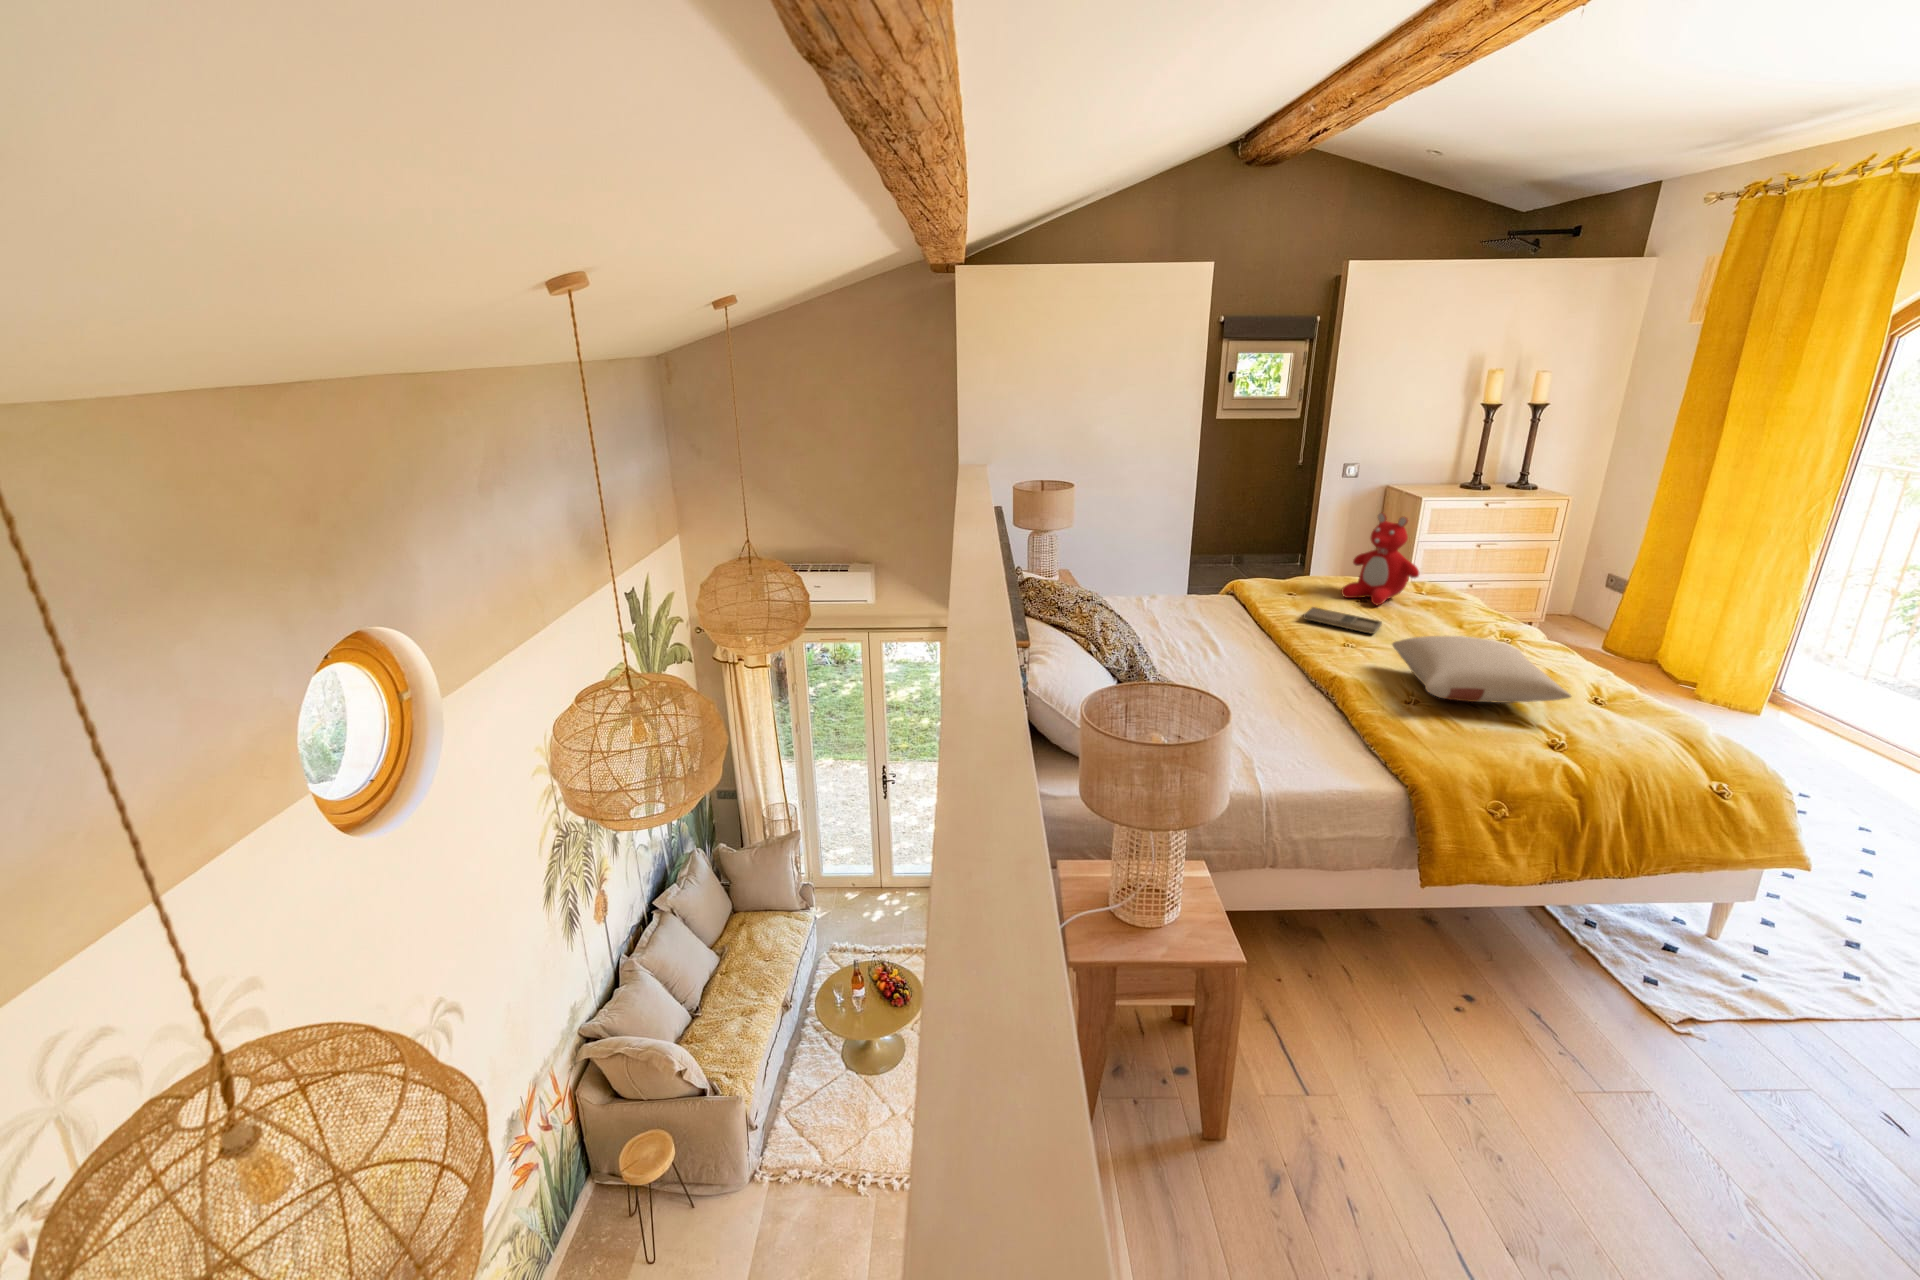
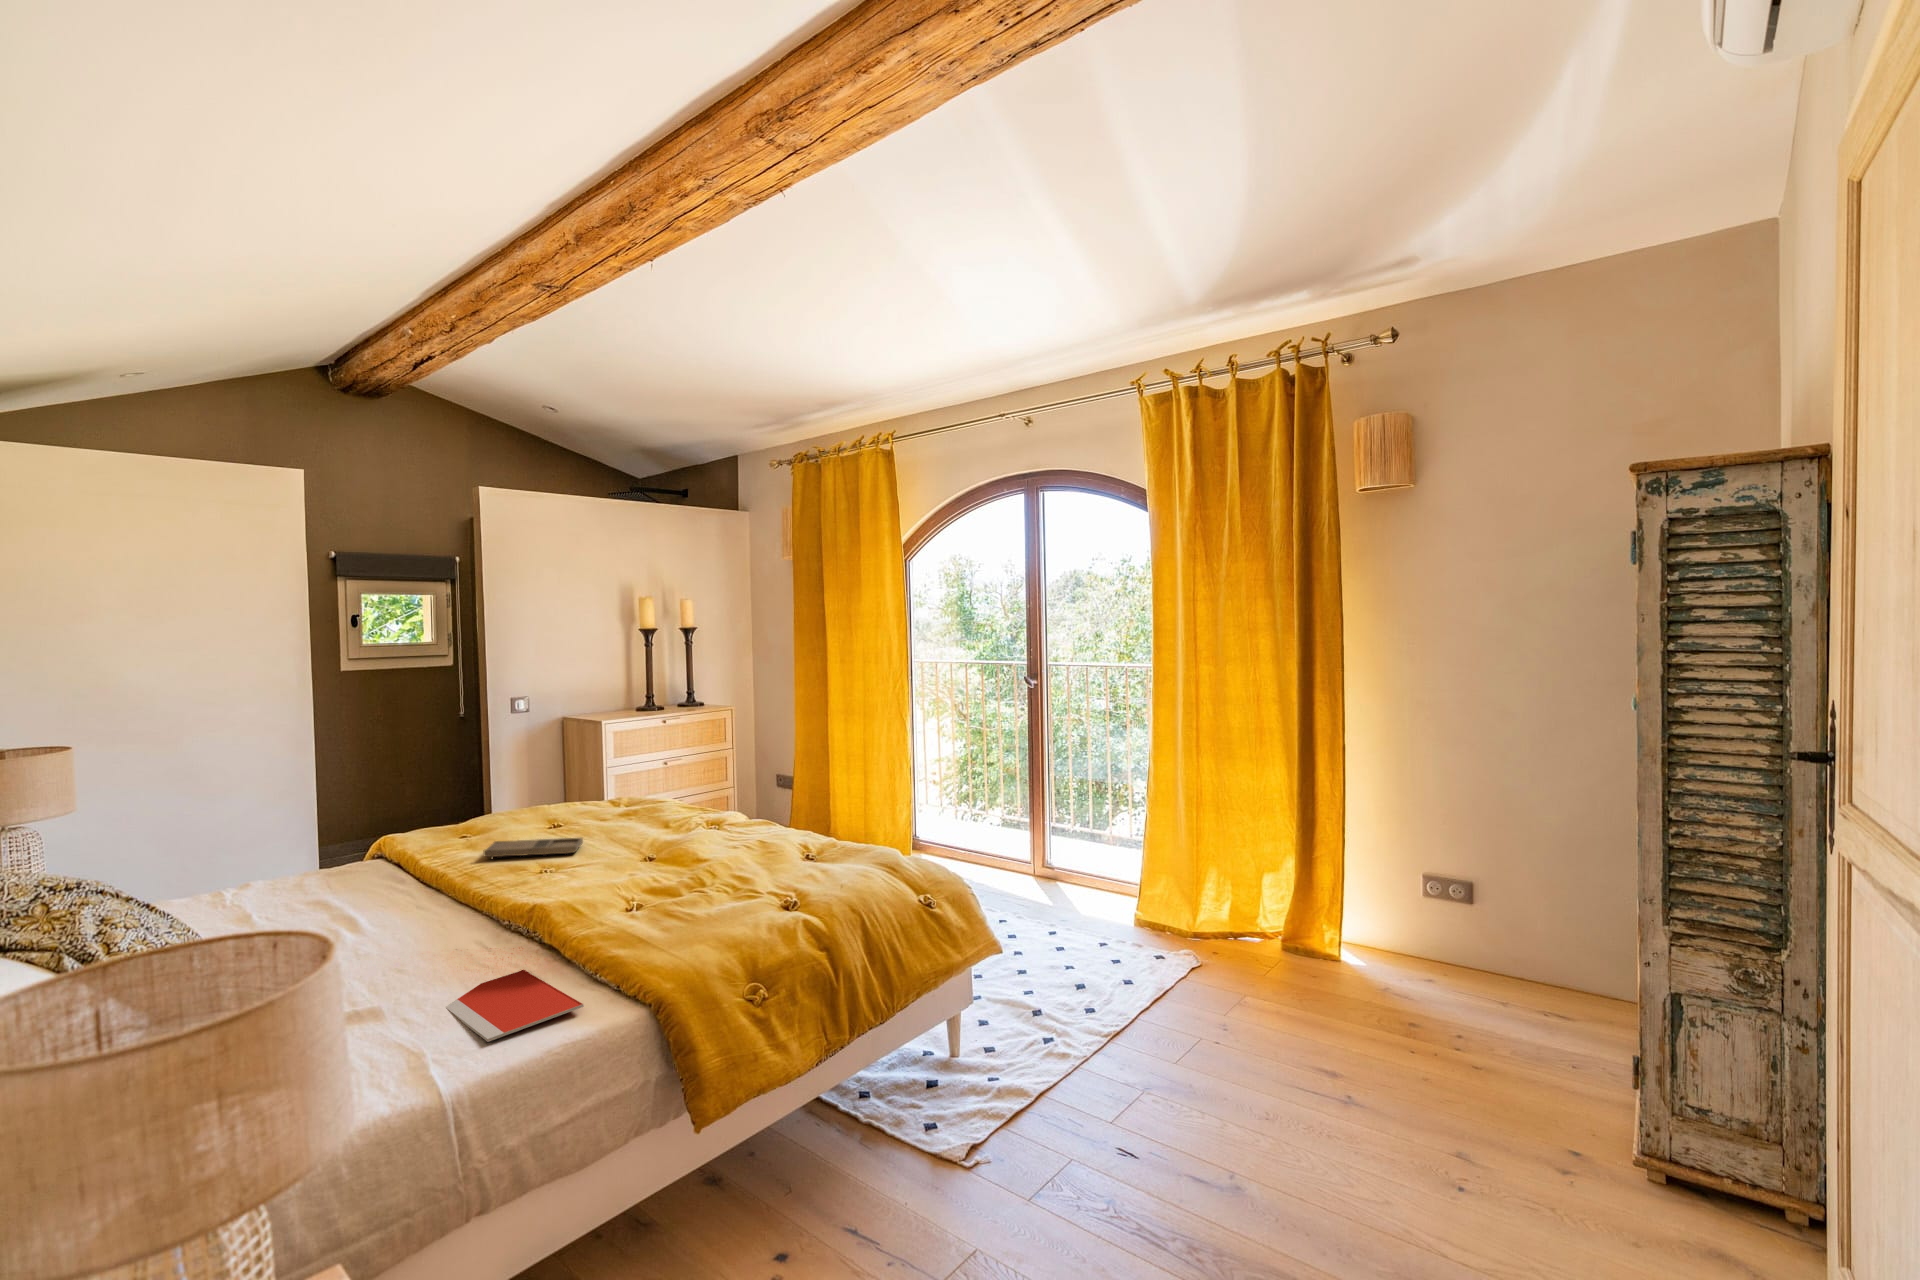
teddy bear: present [1341,513,1419,605] -> none [530,724,614,827]
pillow: present [1392,636,1571,703] -> none [598,817,791,891]
notebook: none [1262,723,1359,768] -> present [446,970,584,1042]

